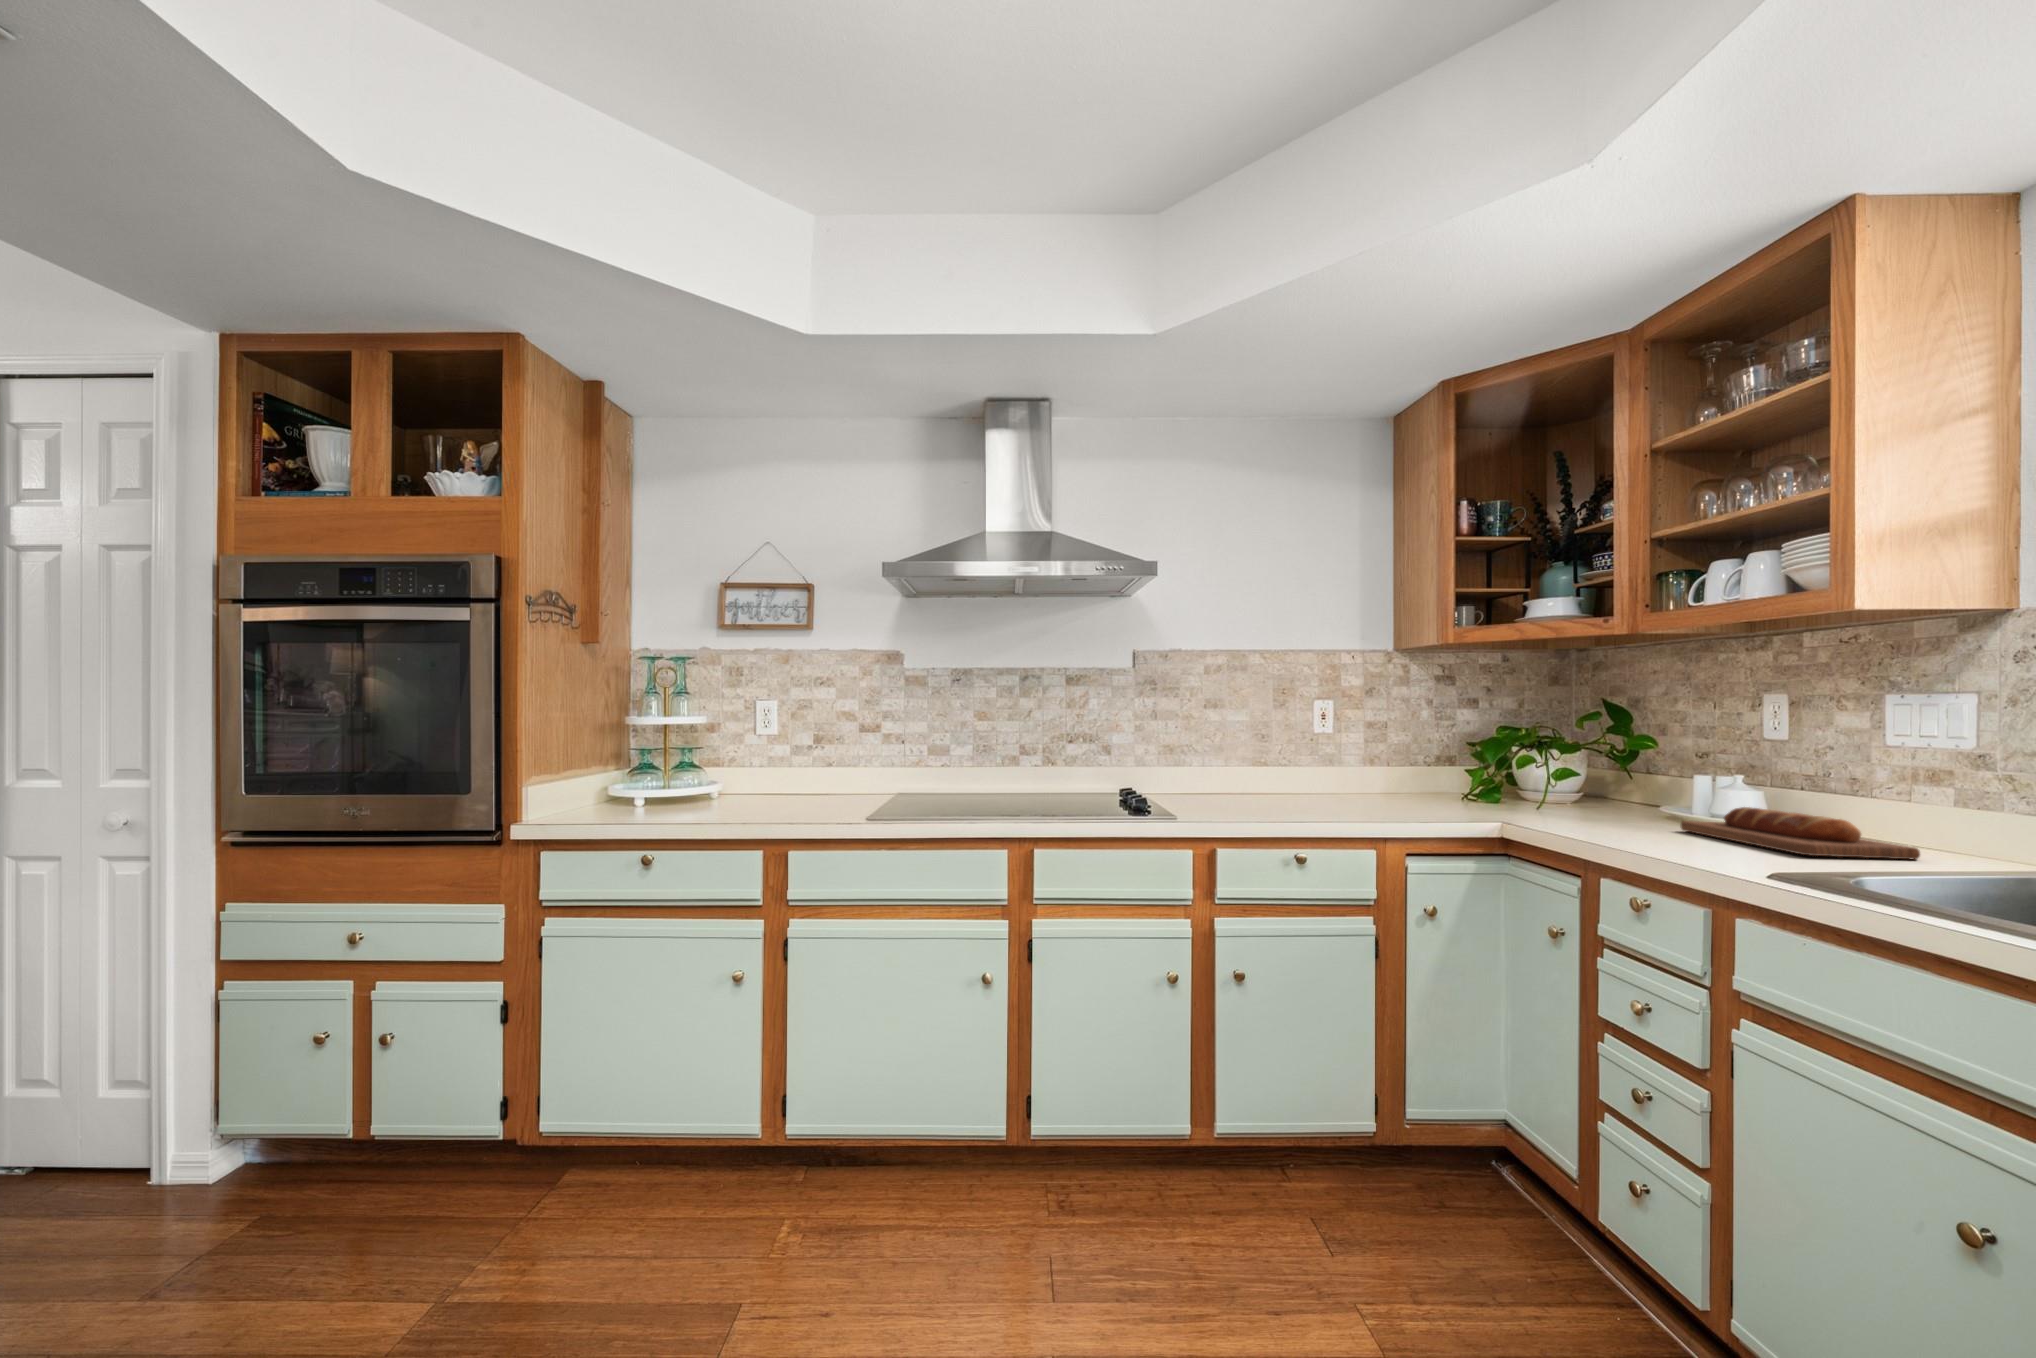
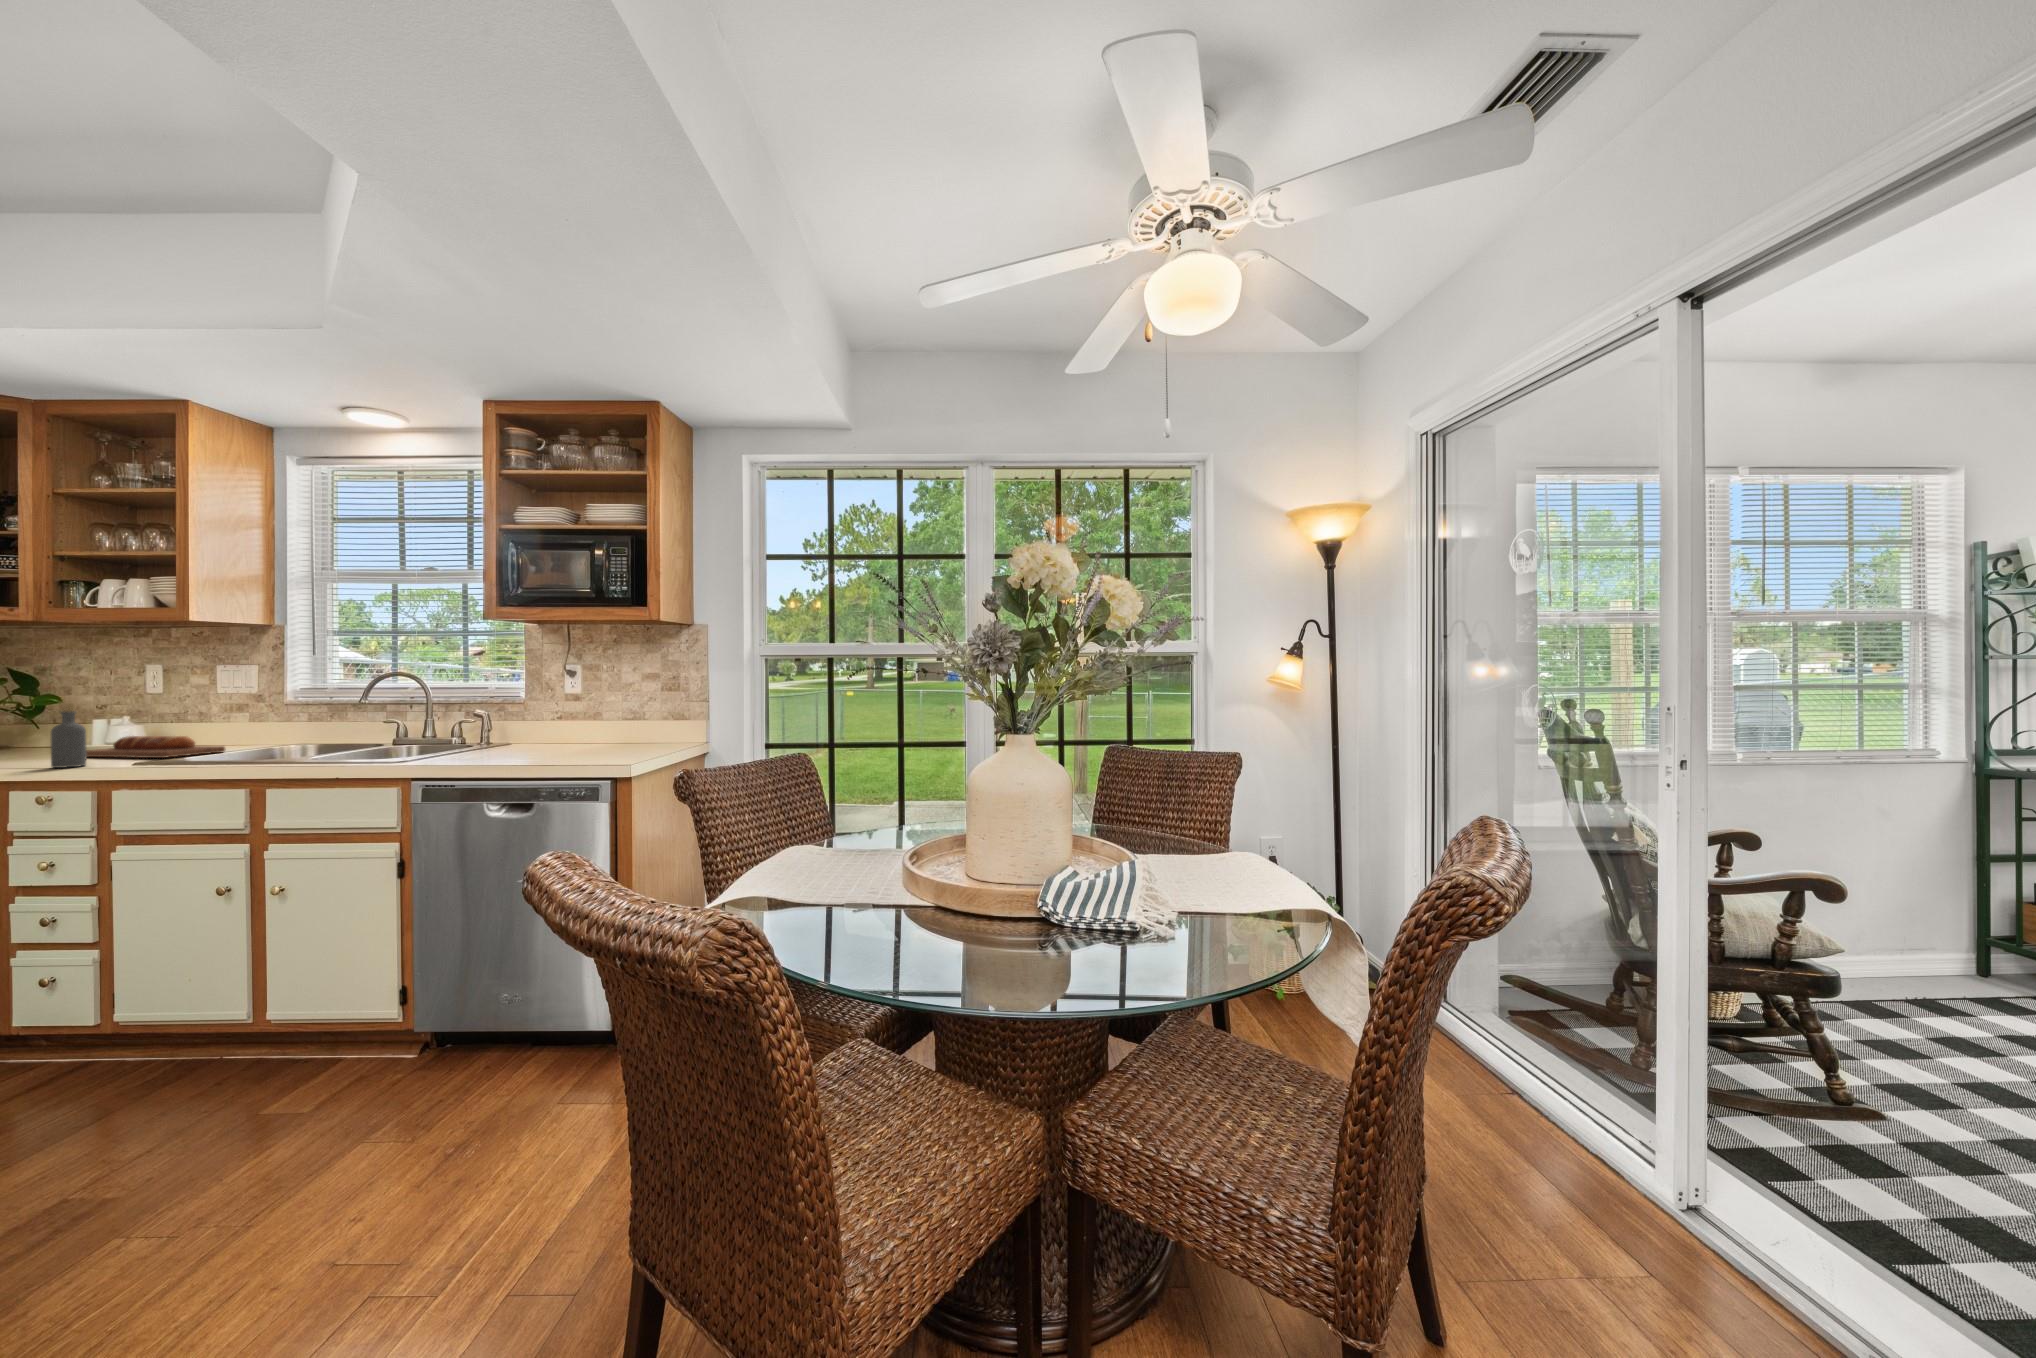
bottle: none [1642,747,1689,851] -> present [51,703,87,768]

